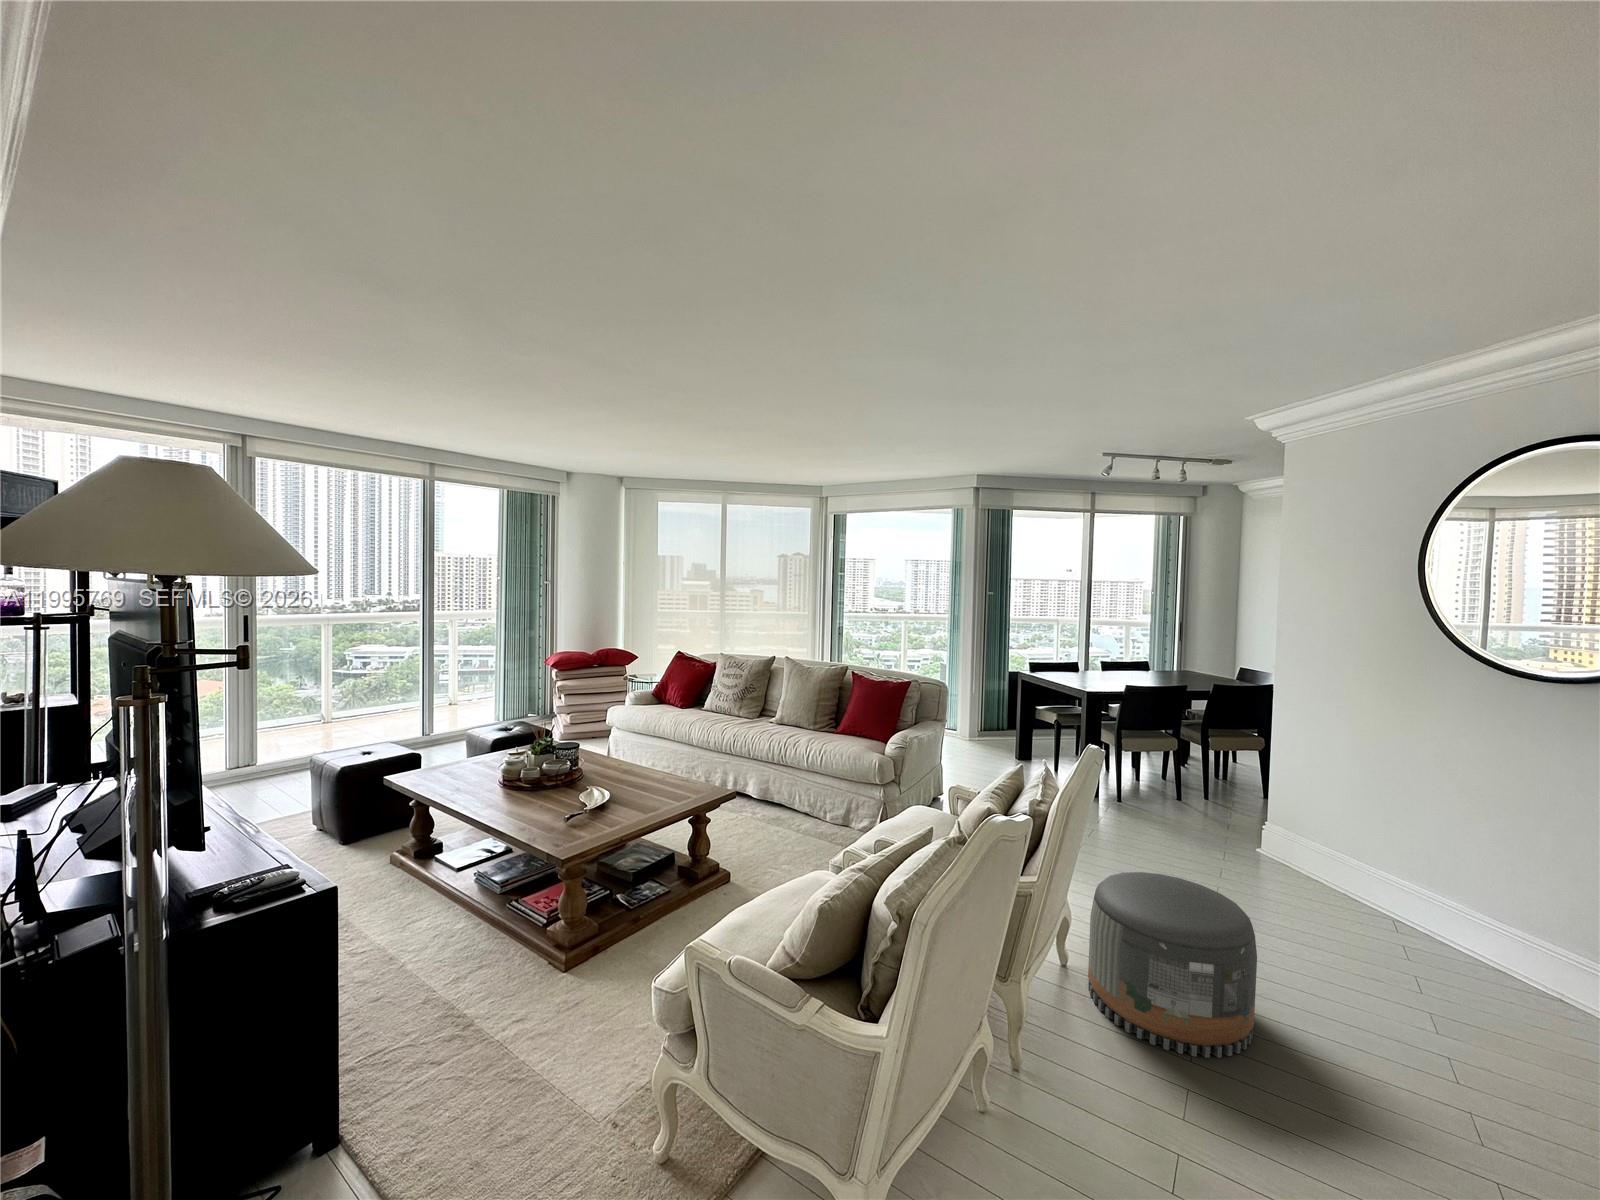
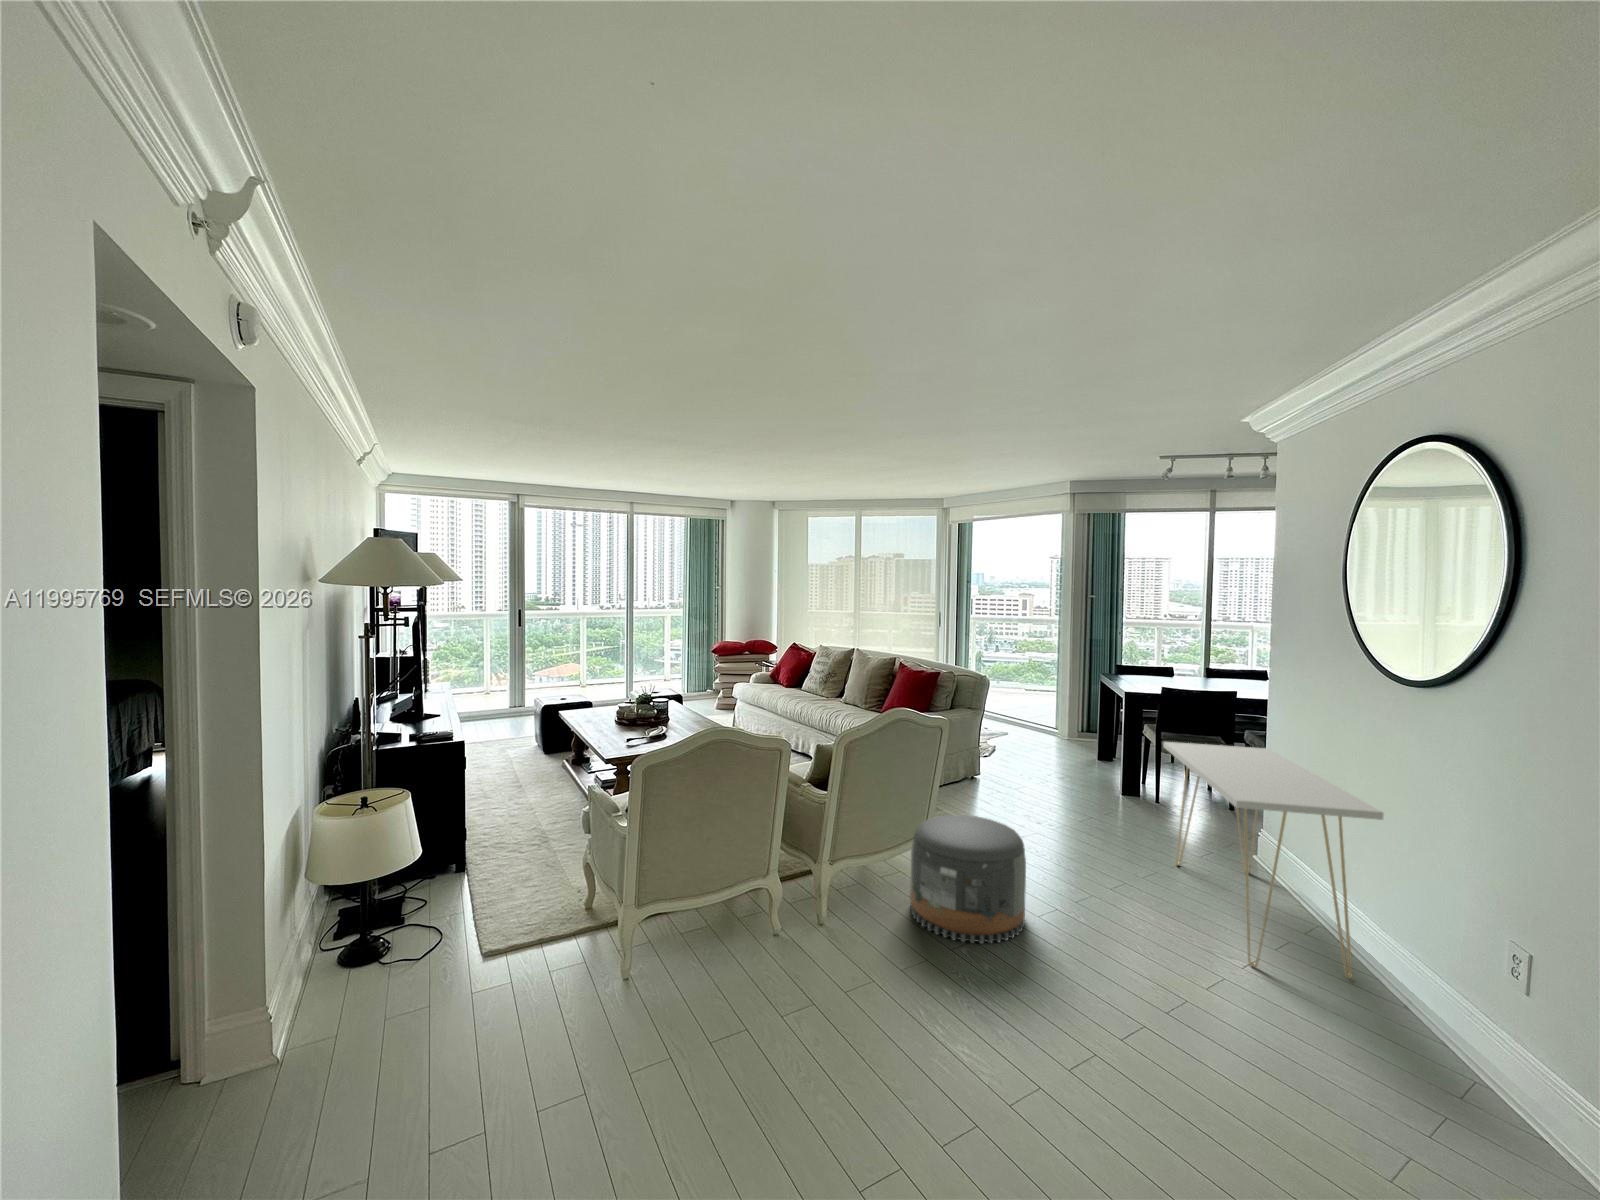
console table: none [1227,747,1565,1001] -> present [1163,742,1384,979]

